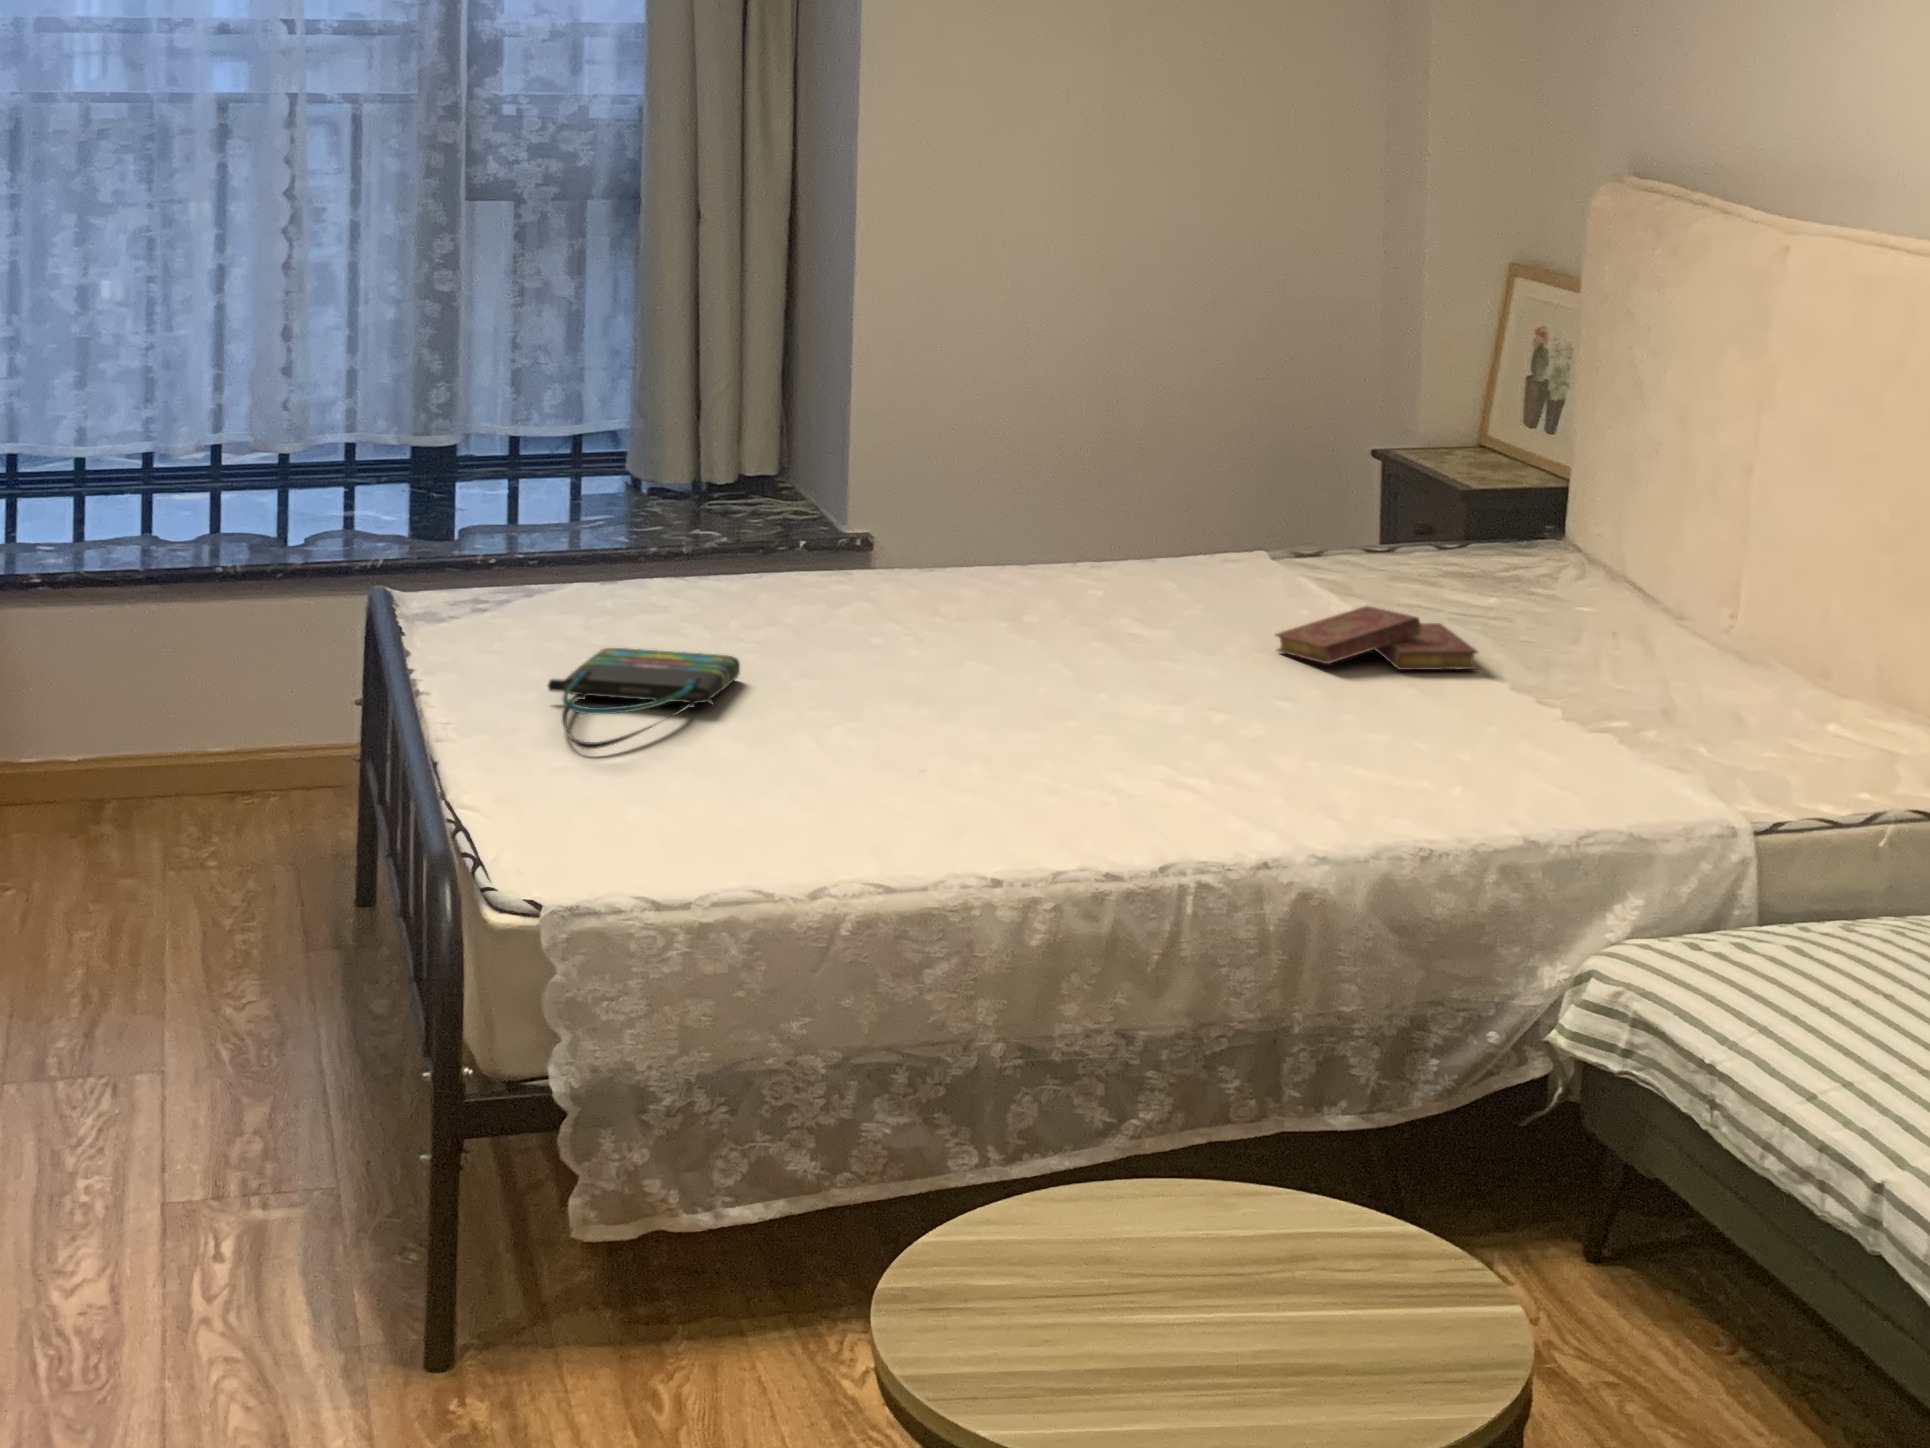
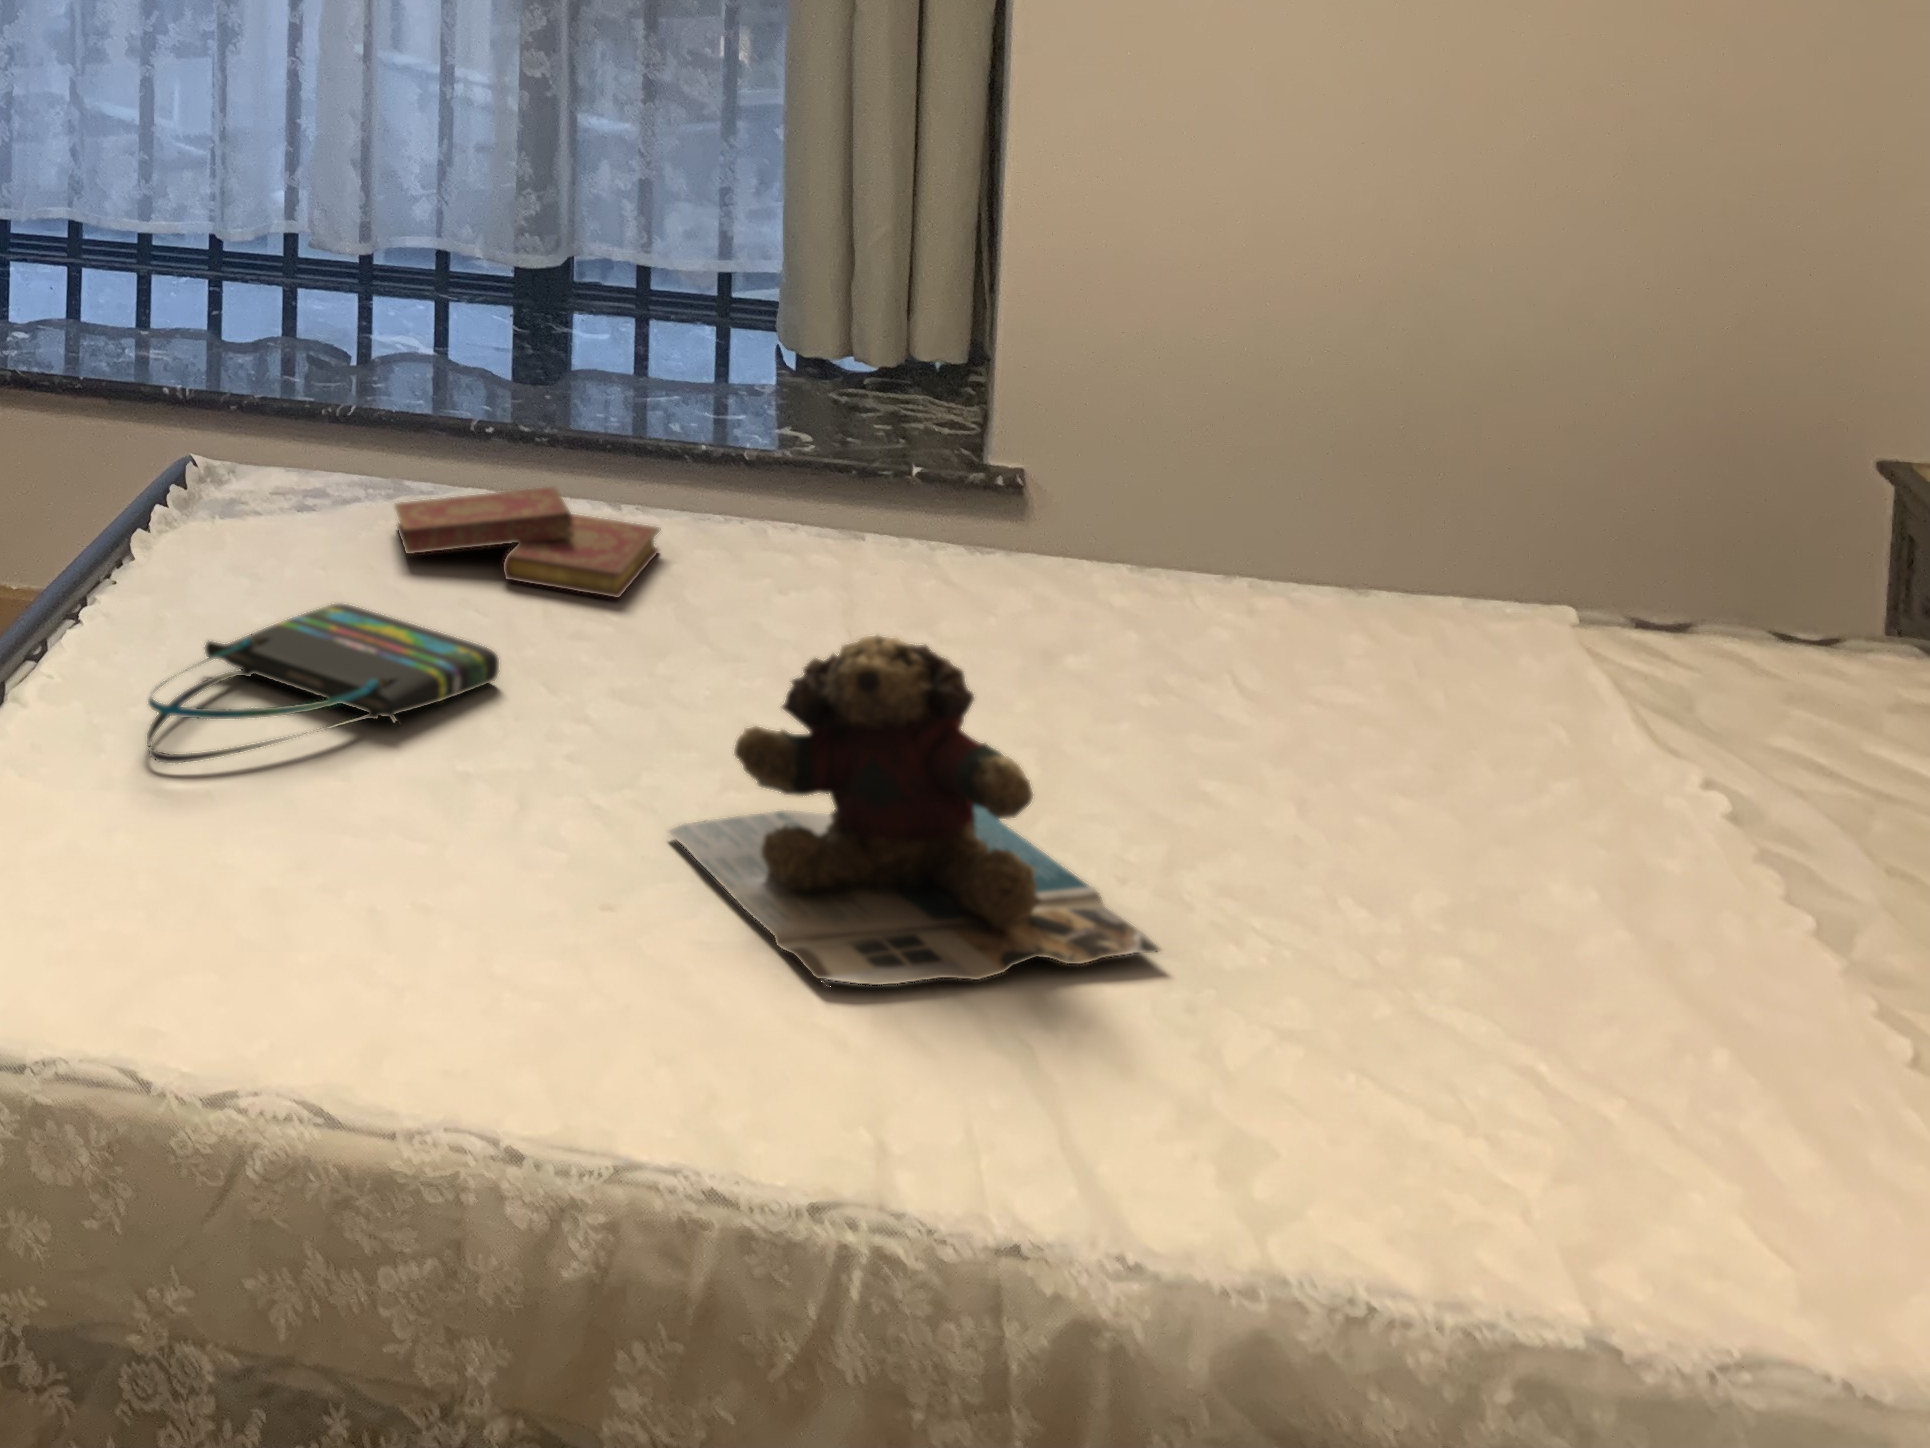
teddy bear: none [921,580,1220,777] -> present [667,635,1162,985]
book: present [1276,606,1477,670] -> present [395,487,659,598]

